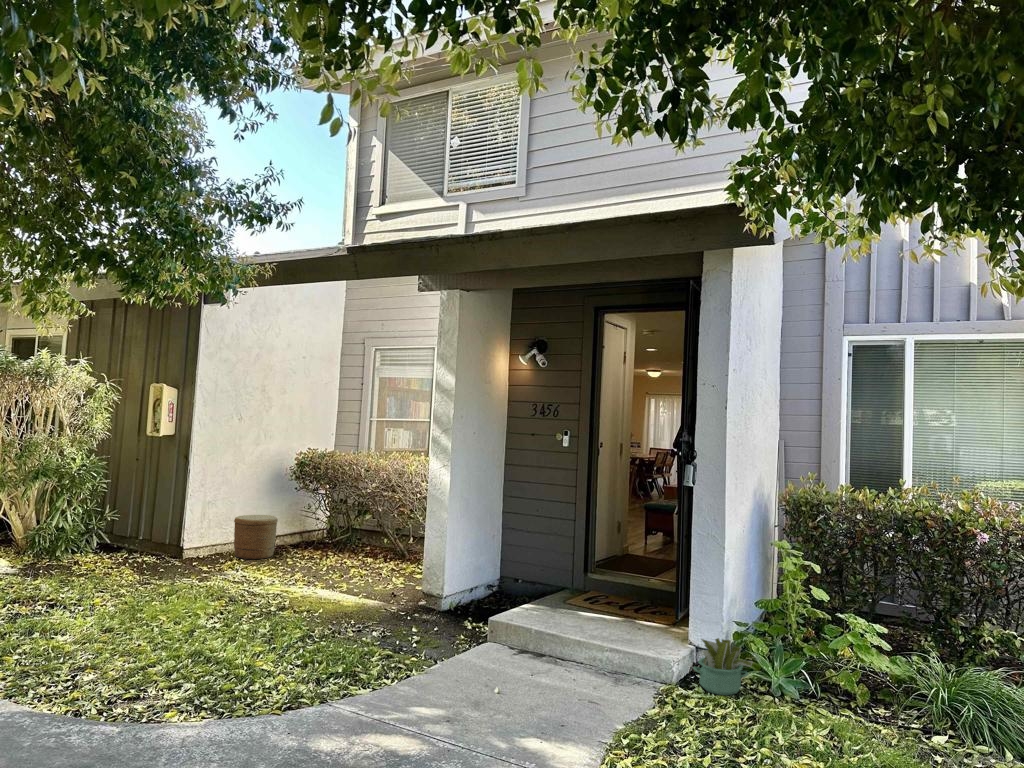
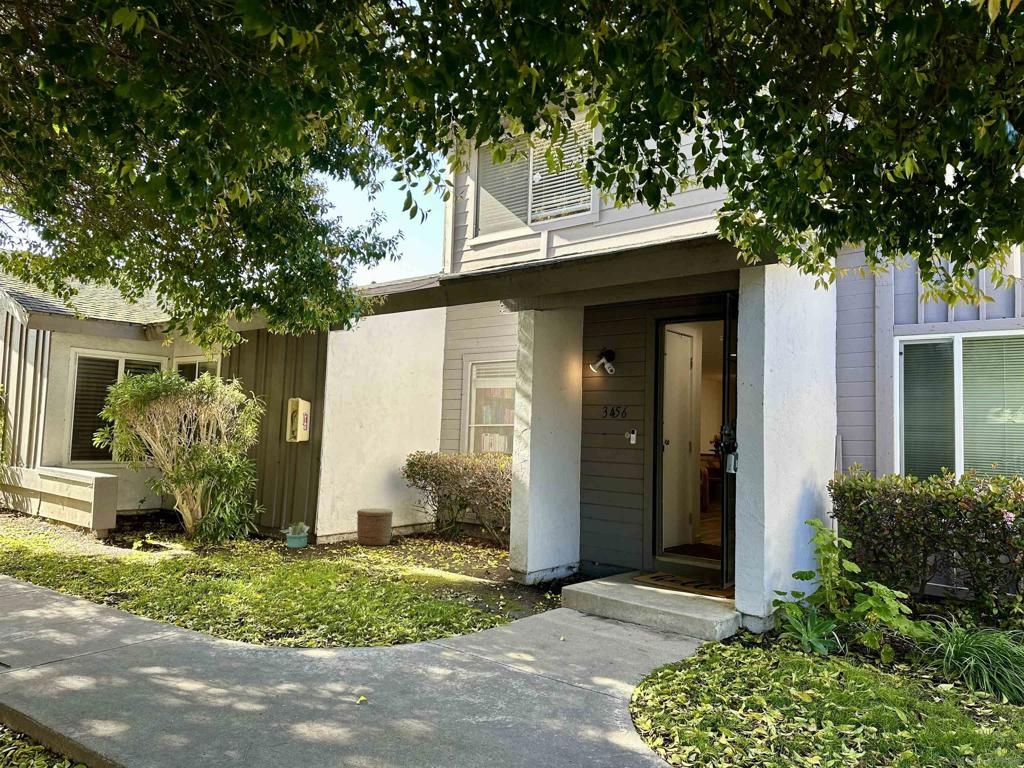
decorative plant: present [693,638,753,695] -> present [281,522,309,548]

